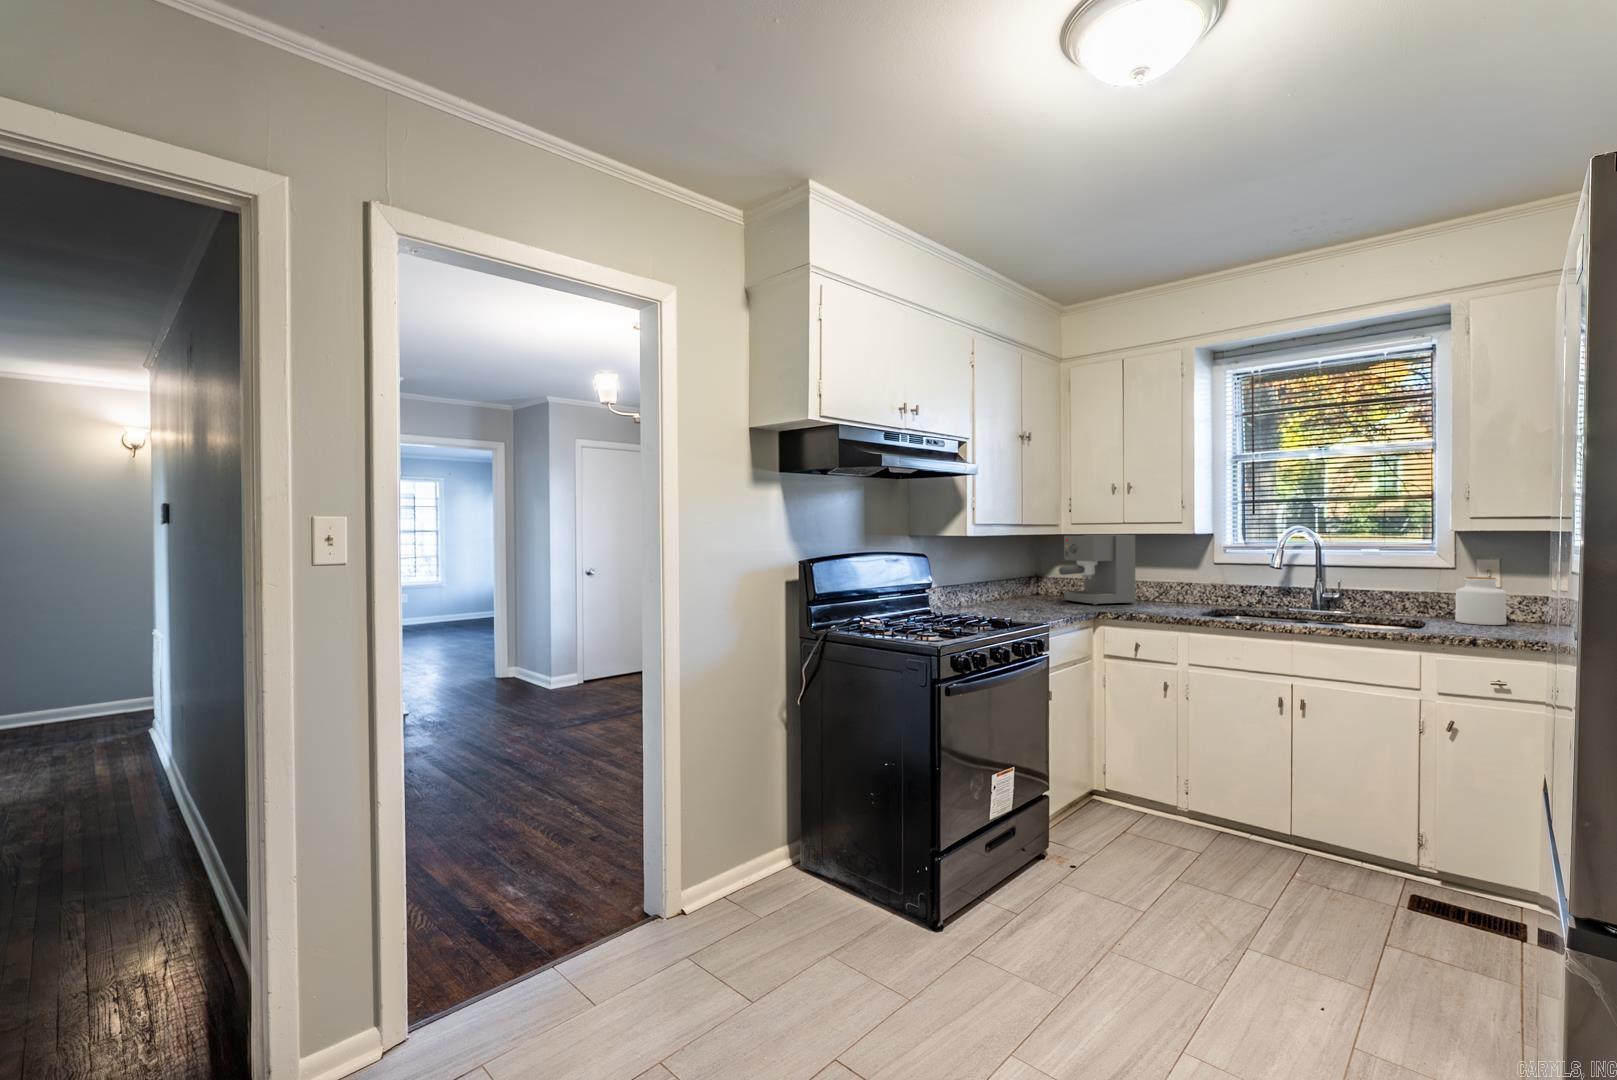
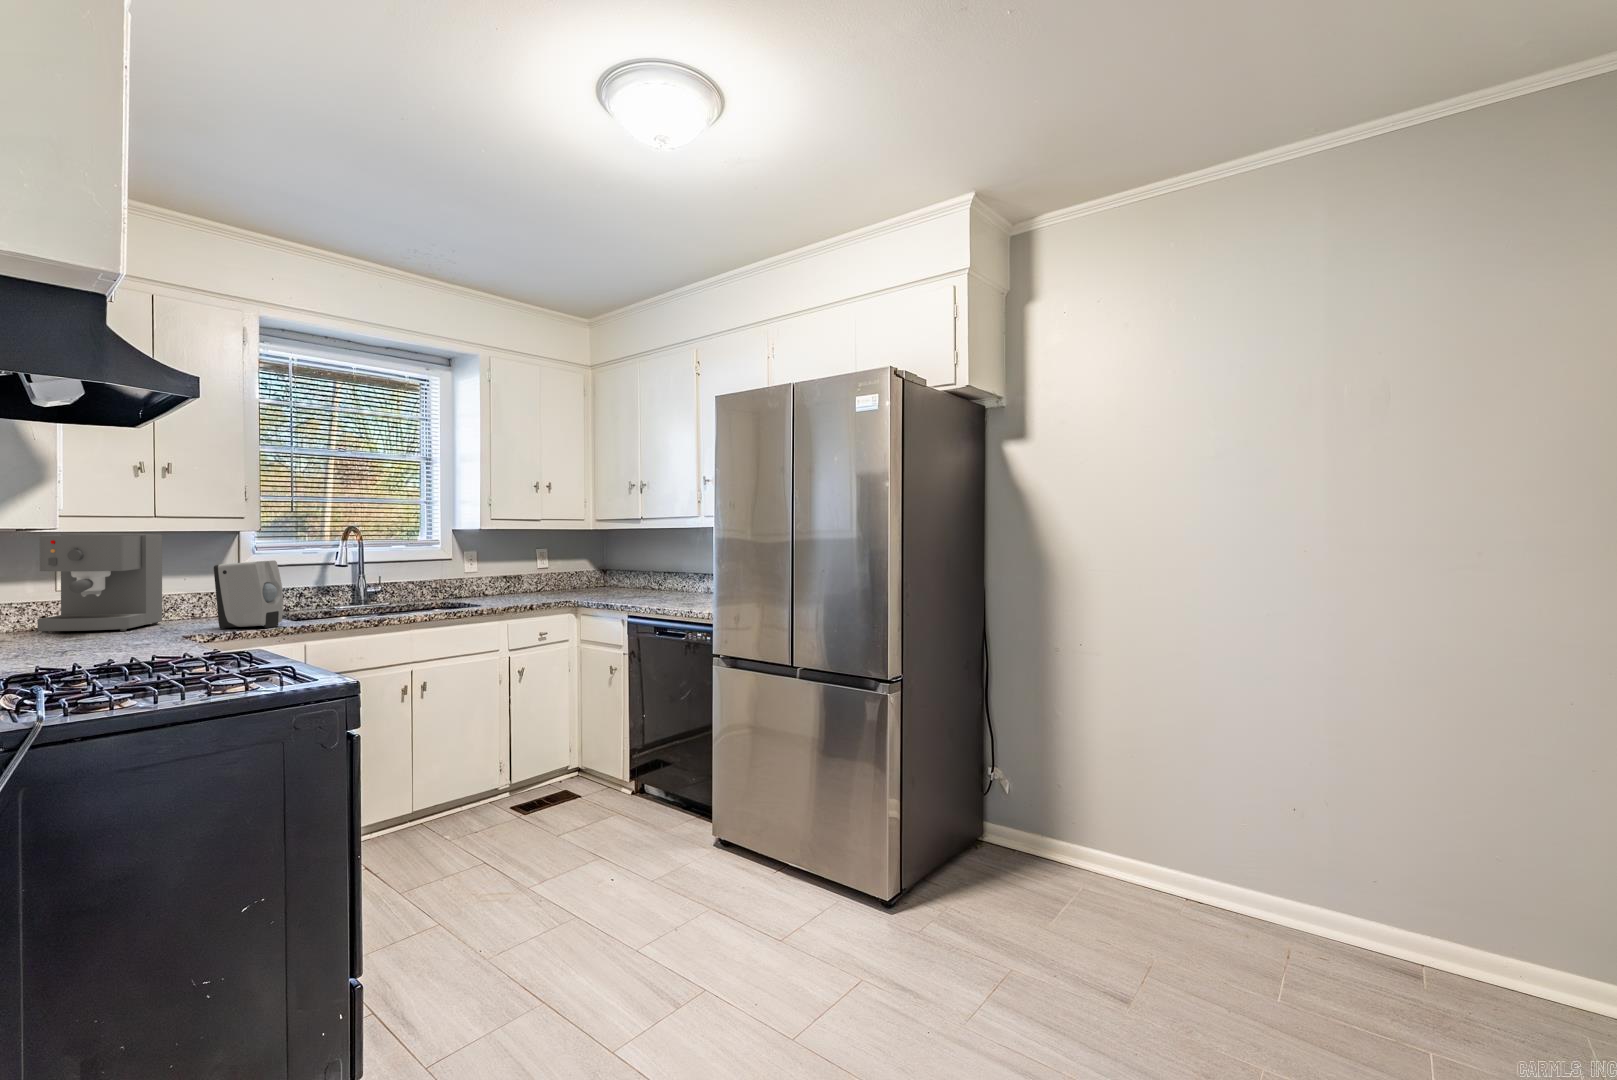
soap dispenser: none [1131,558,1174,615] -> present [214,560,283,628]
jar: present [1455,577,1506,625] -> none [458,566,489,602]

